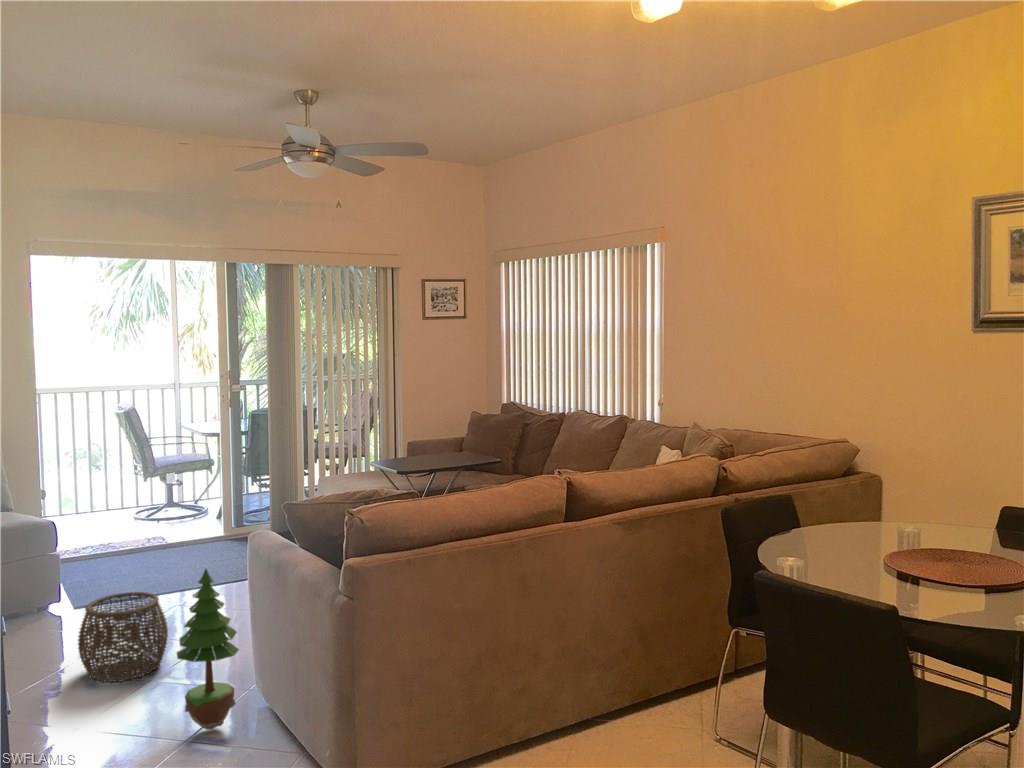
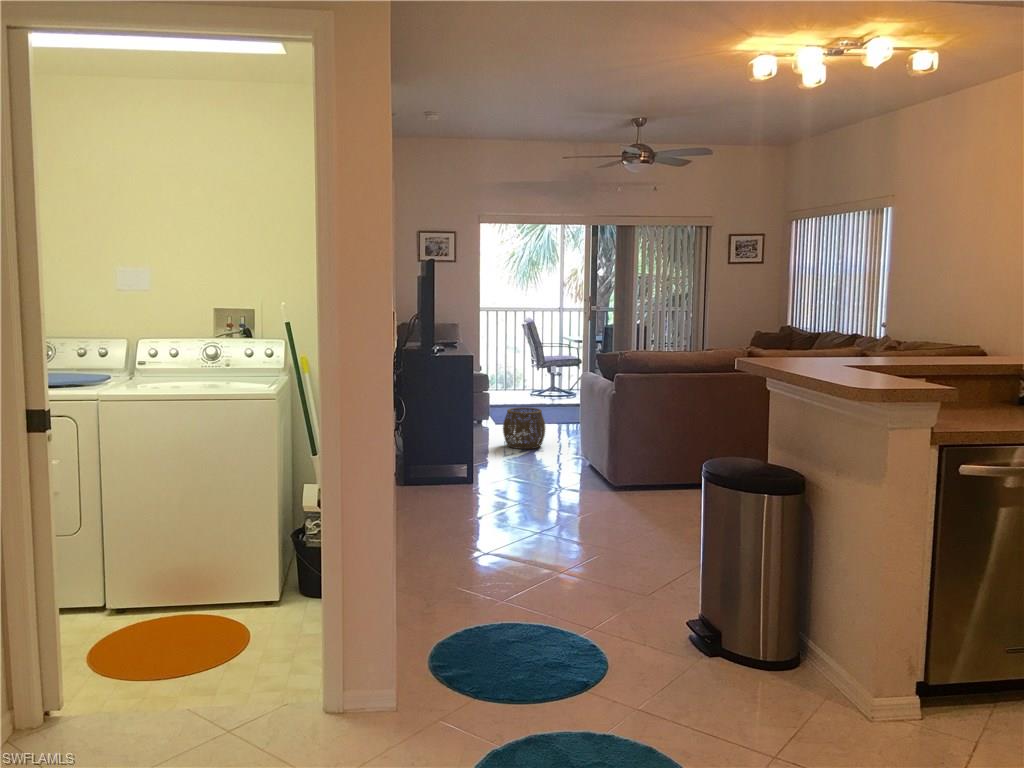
potted tree: present [177,569,239,730] -> none [549,384,578,467]

